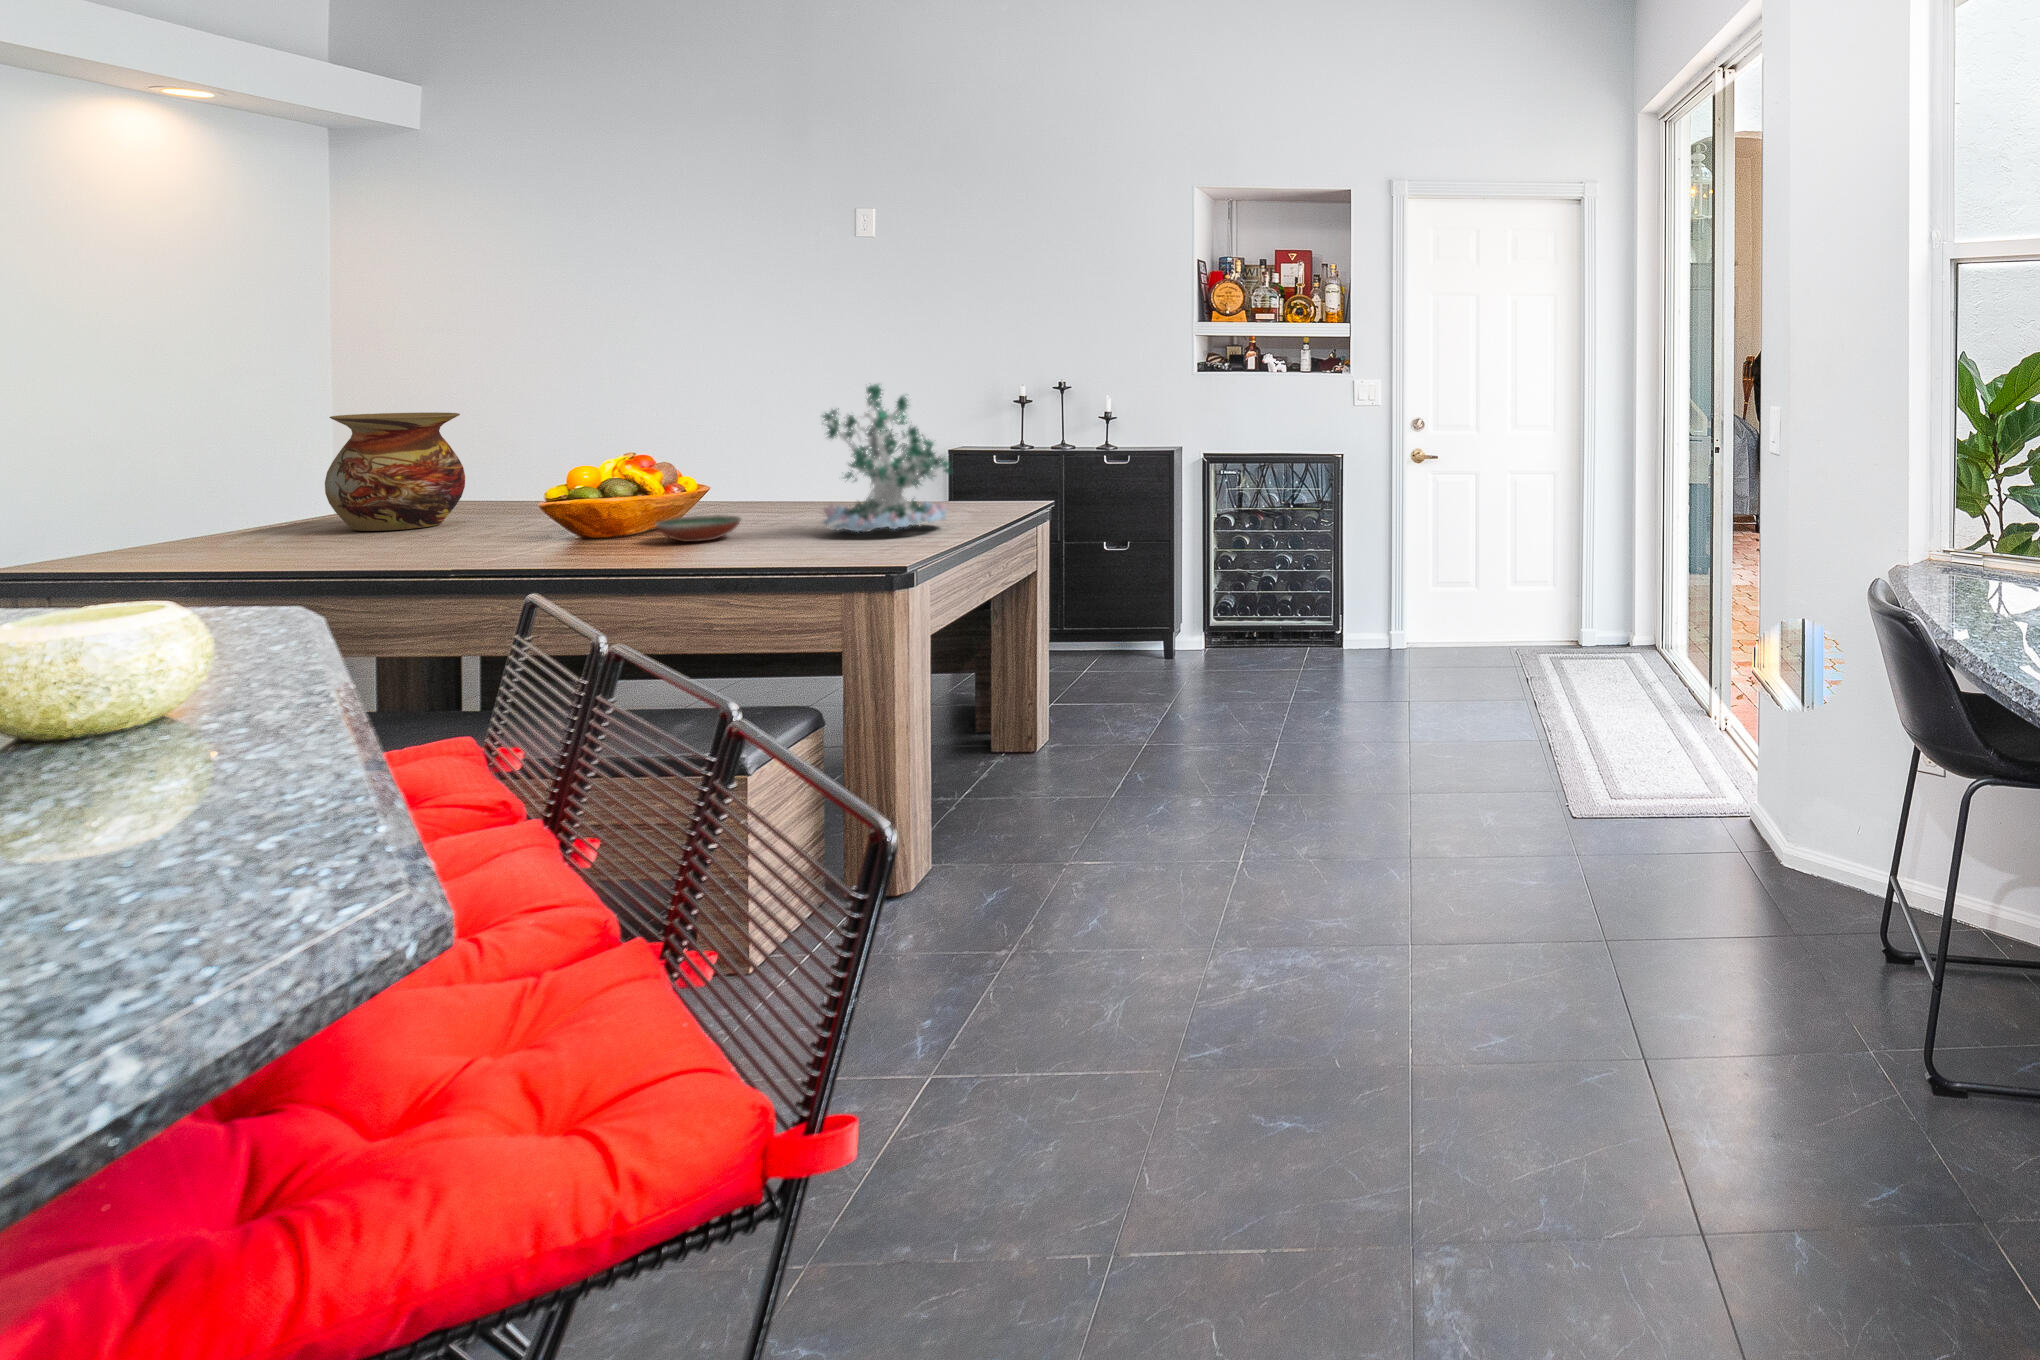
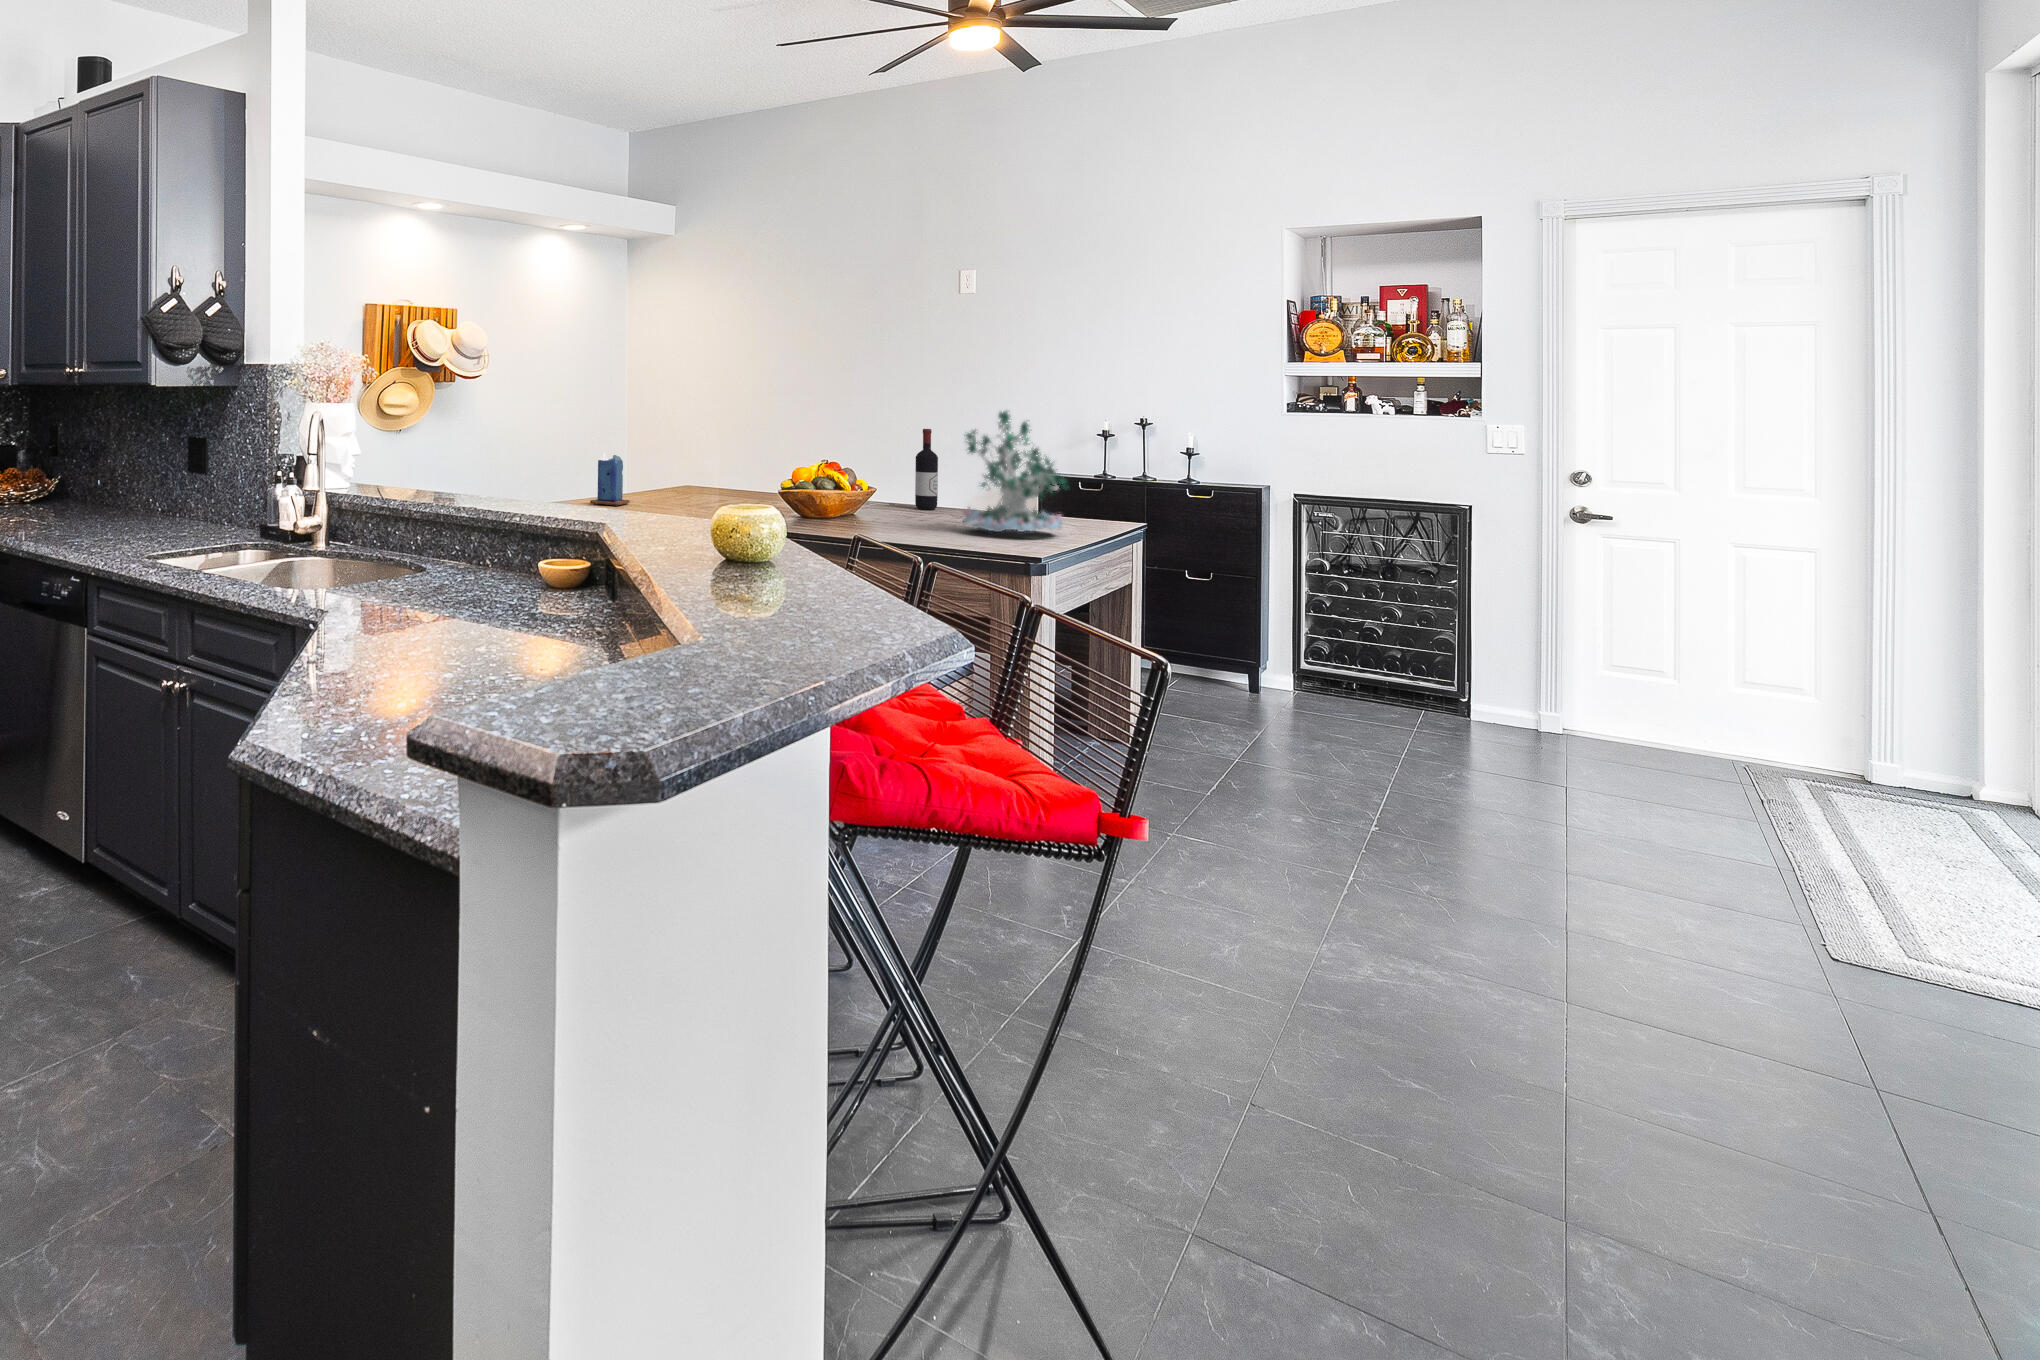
wine bottle: none [774,408,804,509] -> present [915,429,938,510]
vase: present [325,412,465,531] -> none [646,422,719,500]
candle: none [196,467,284,552] -> present [590,452,629,506]
decorative bowl: present [656,515,741,542] -> none [843,507,902,527]

